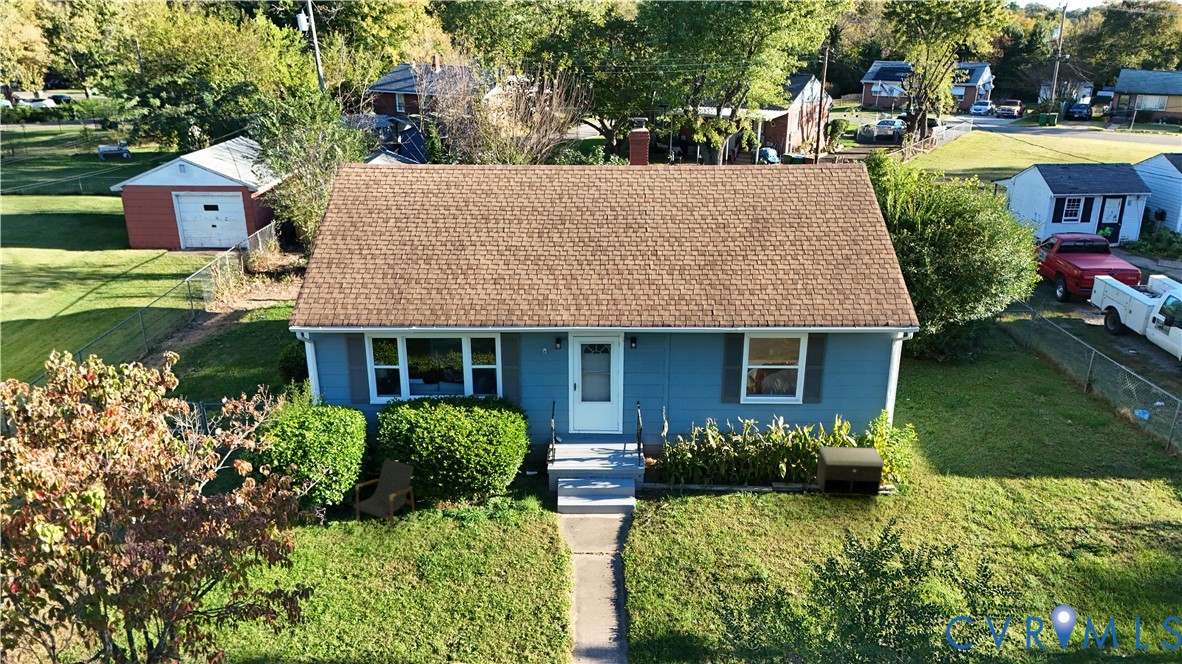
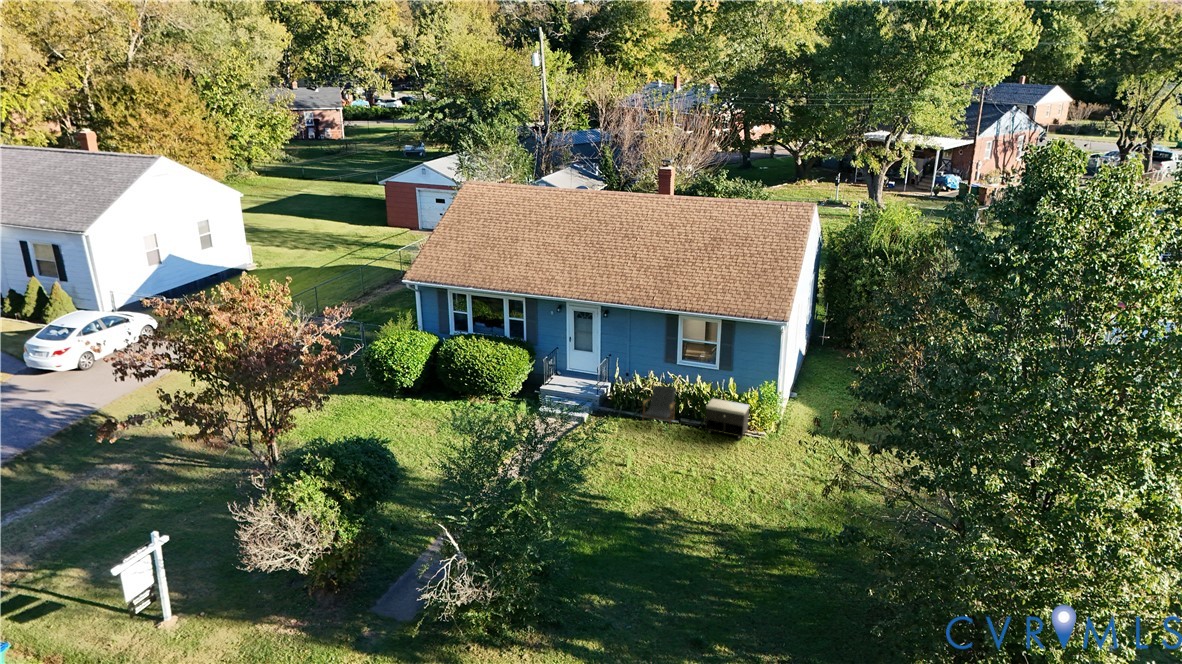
lounge chair: present [354,459,414,532] -> present [642,386,675,427]

